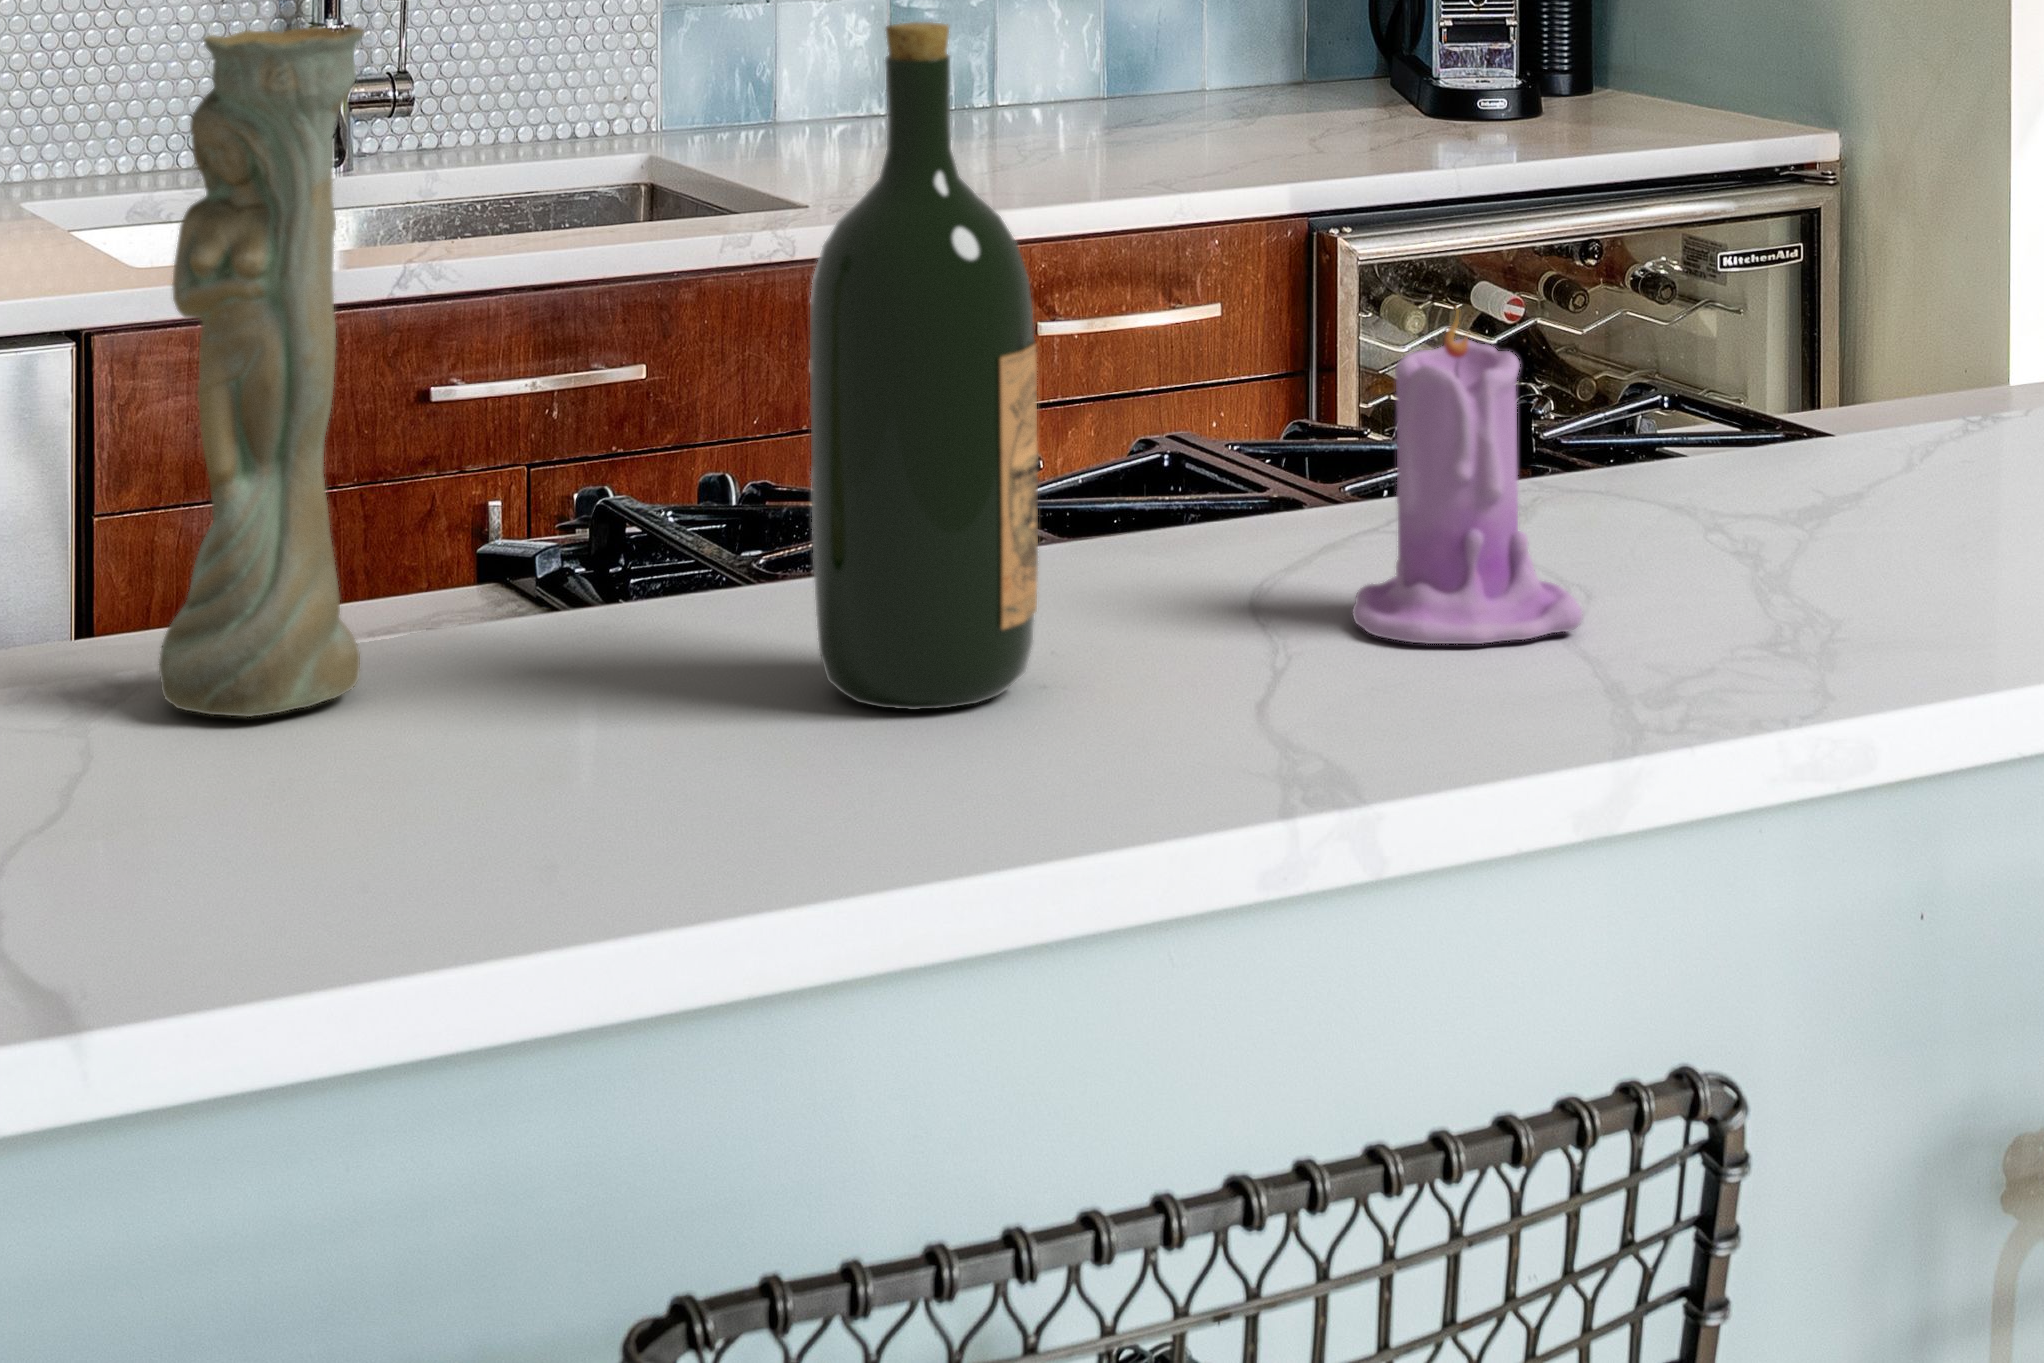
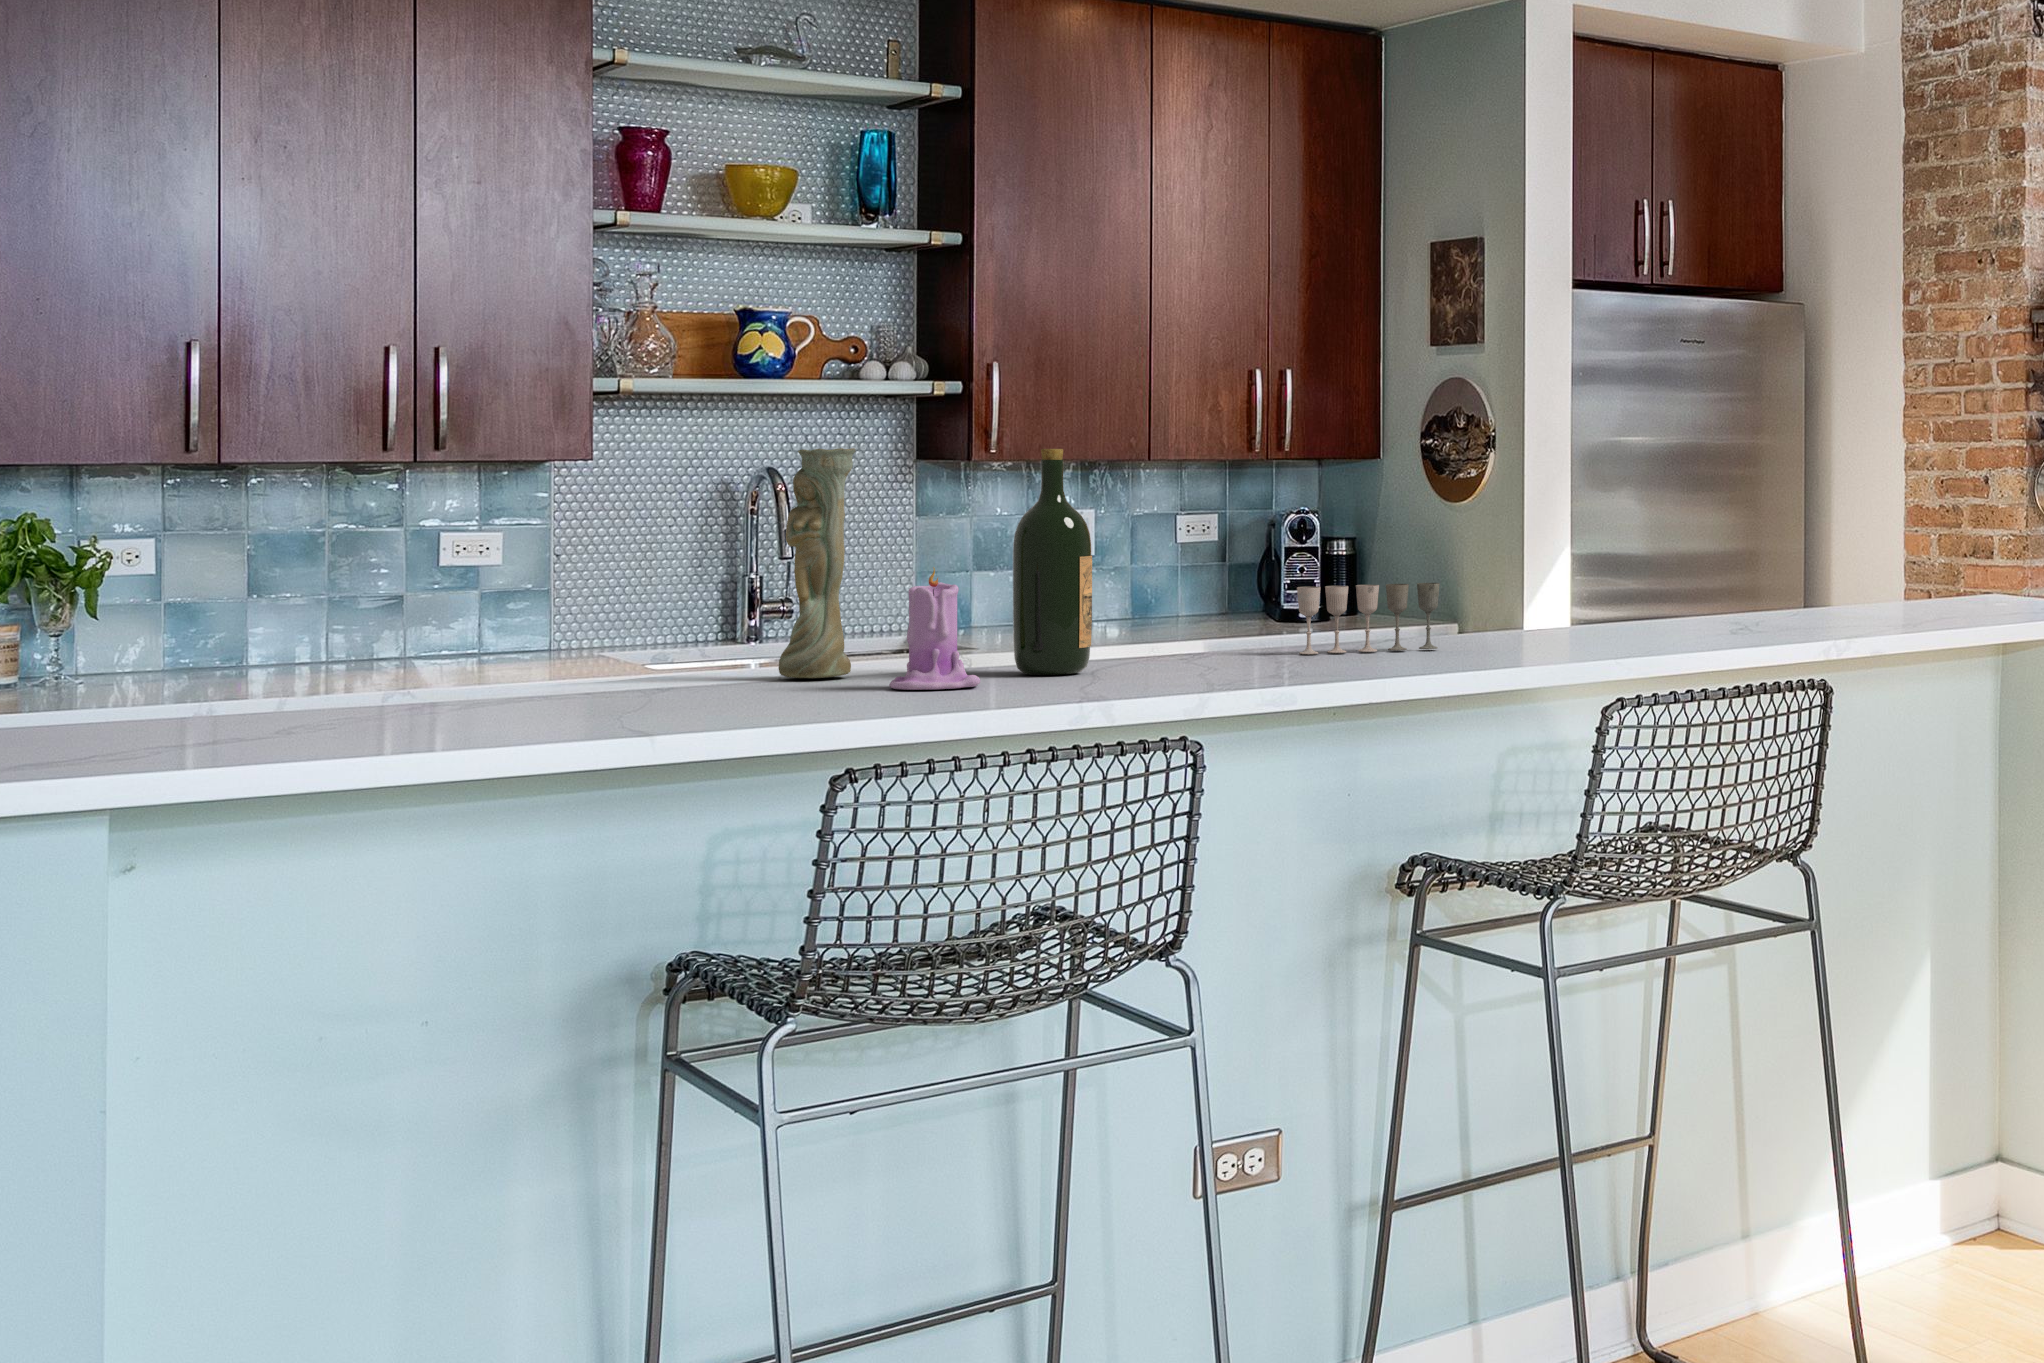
candle: present [1353,311,1583,644] -> present [889,567,980,690]
wine glass: none [1605,322,2003,547] -> present [1297,583,1440,655]

